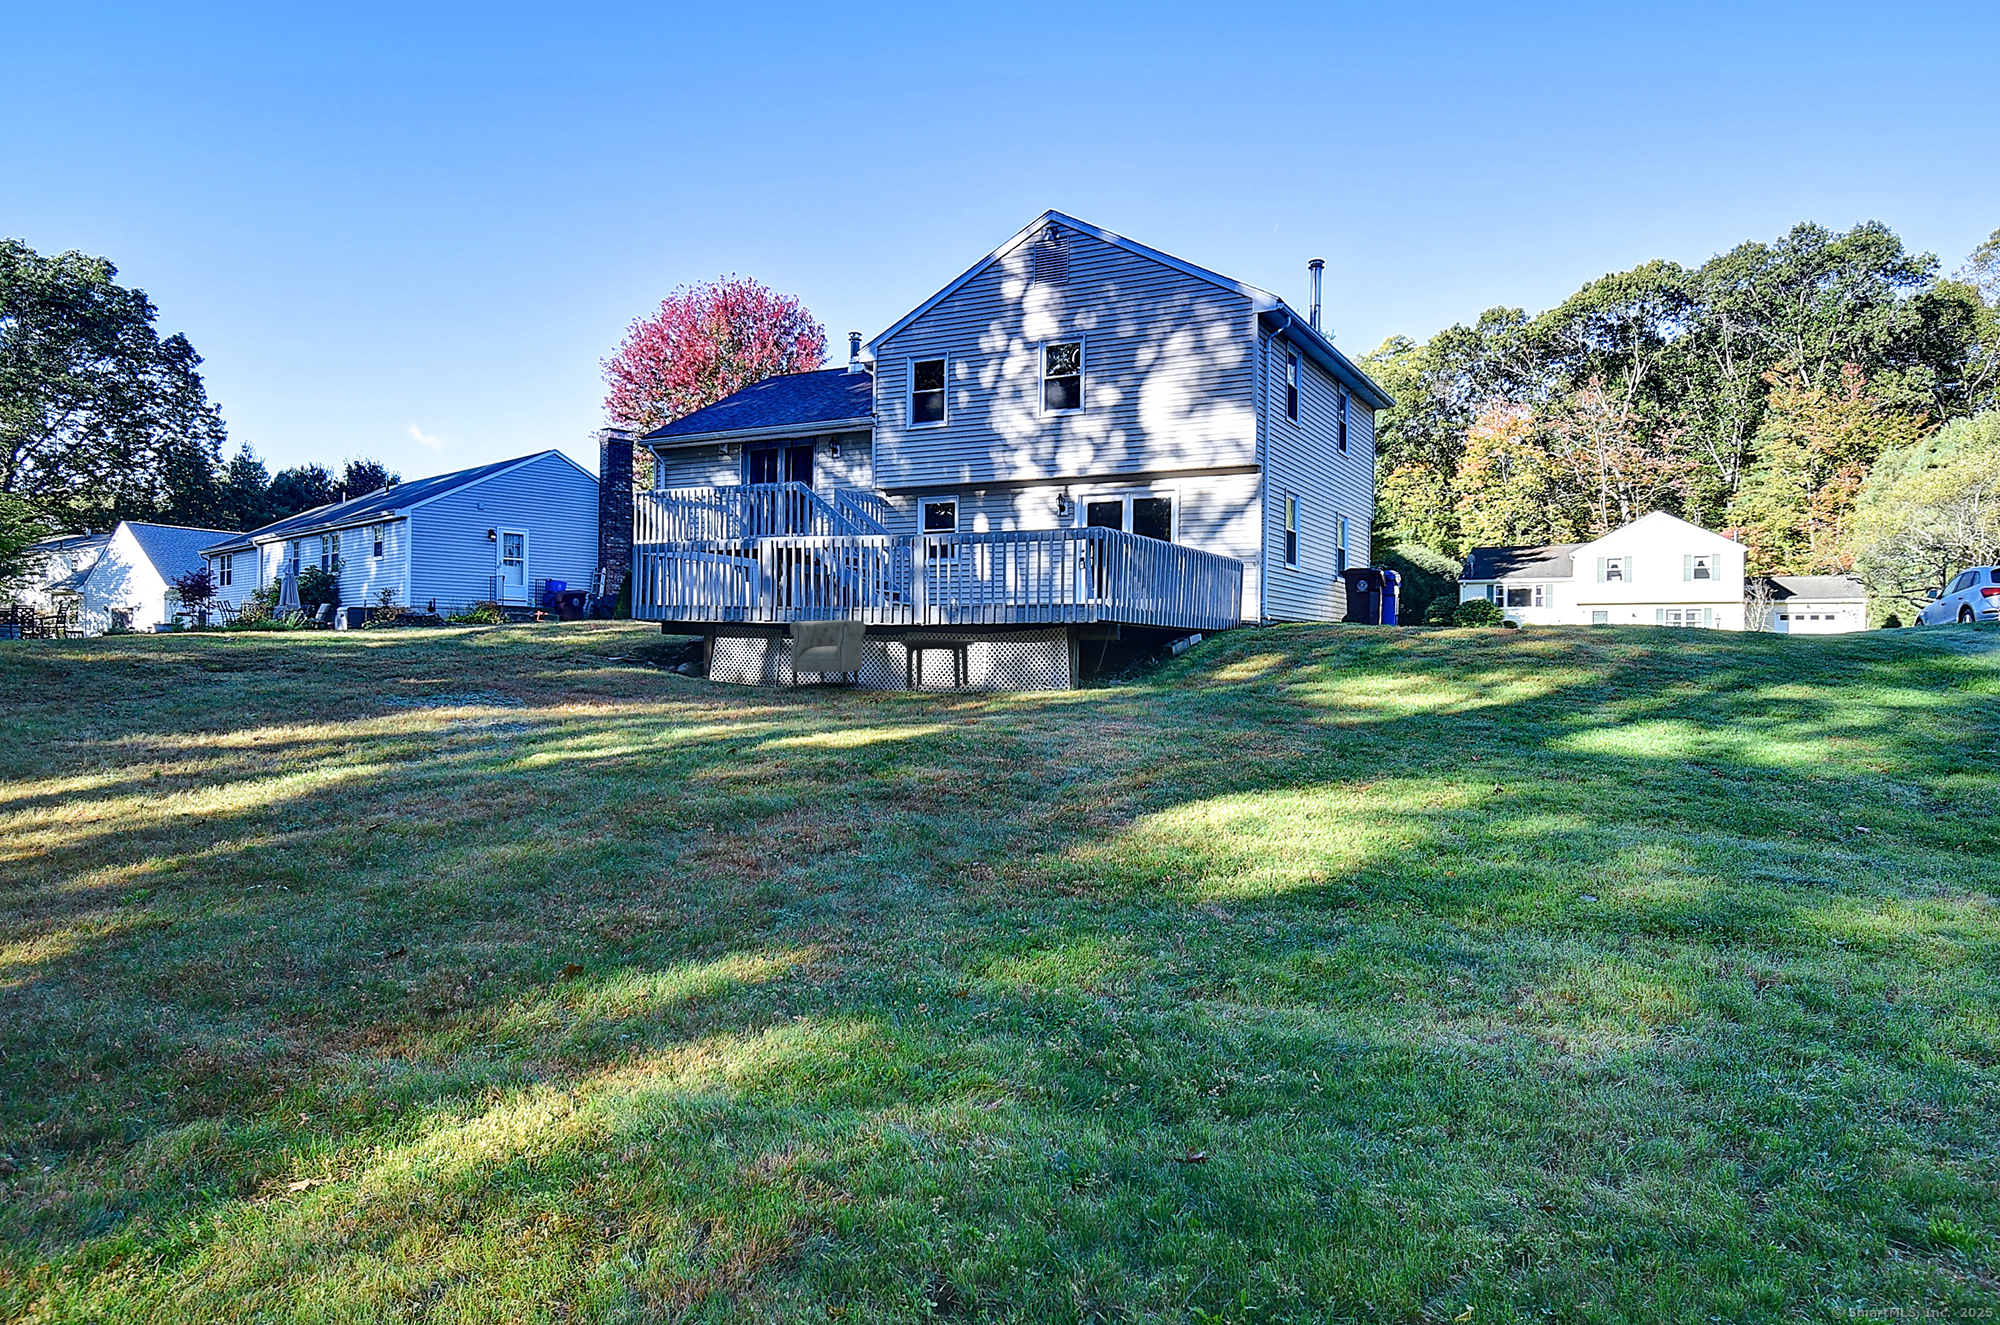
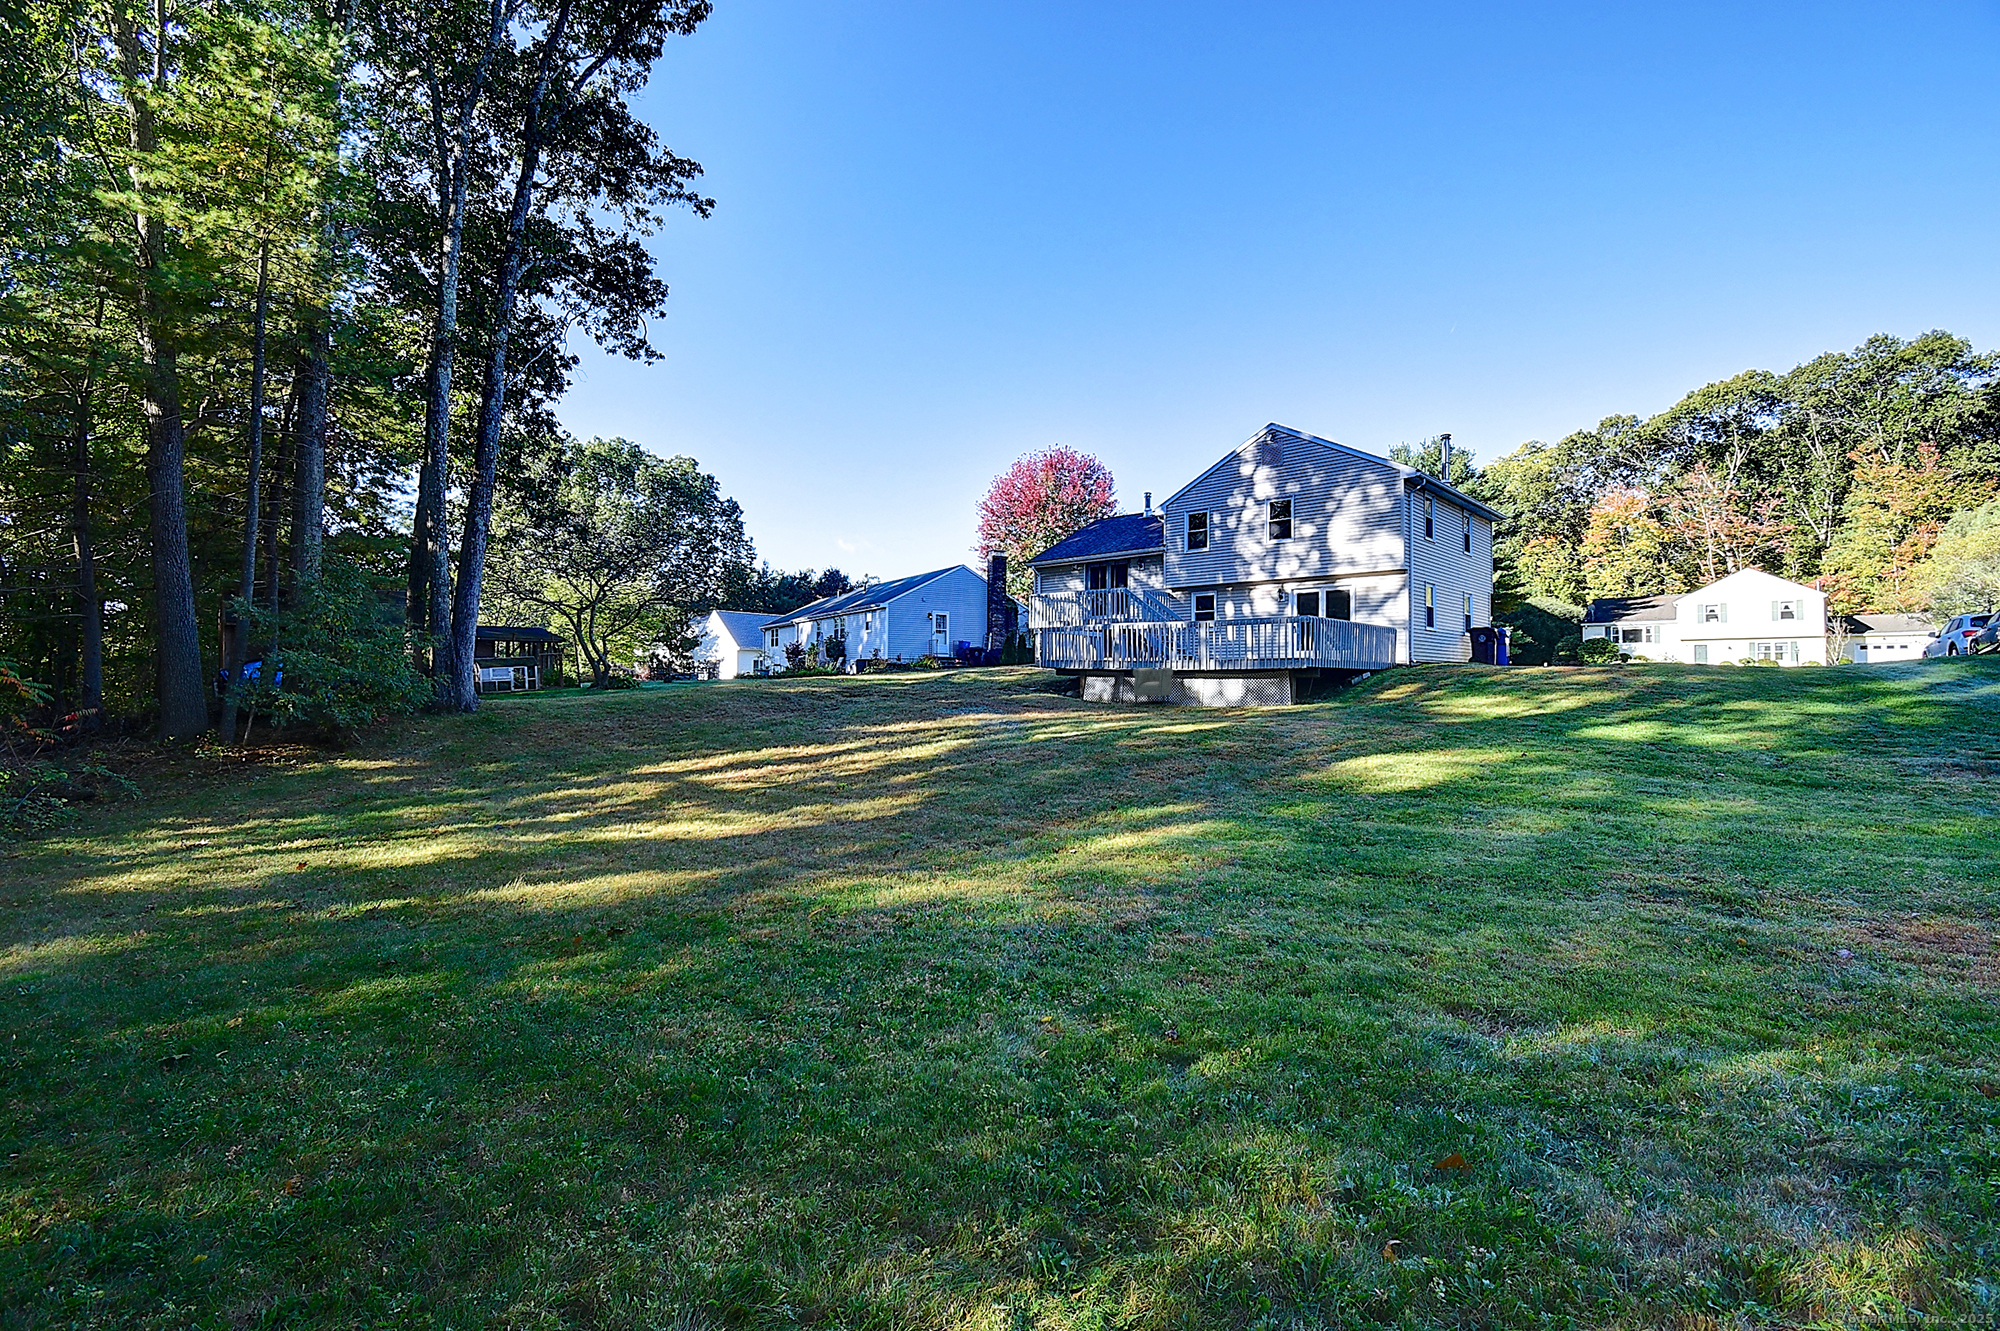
round table: present [898,639,976,688] -> none [1193,678,1237,704]

